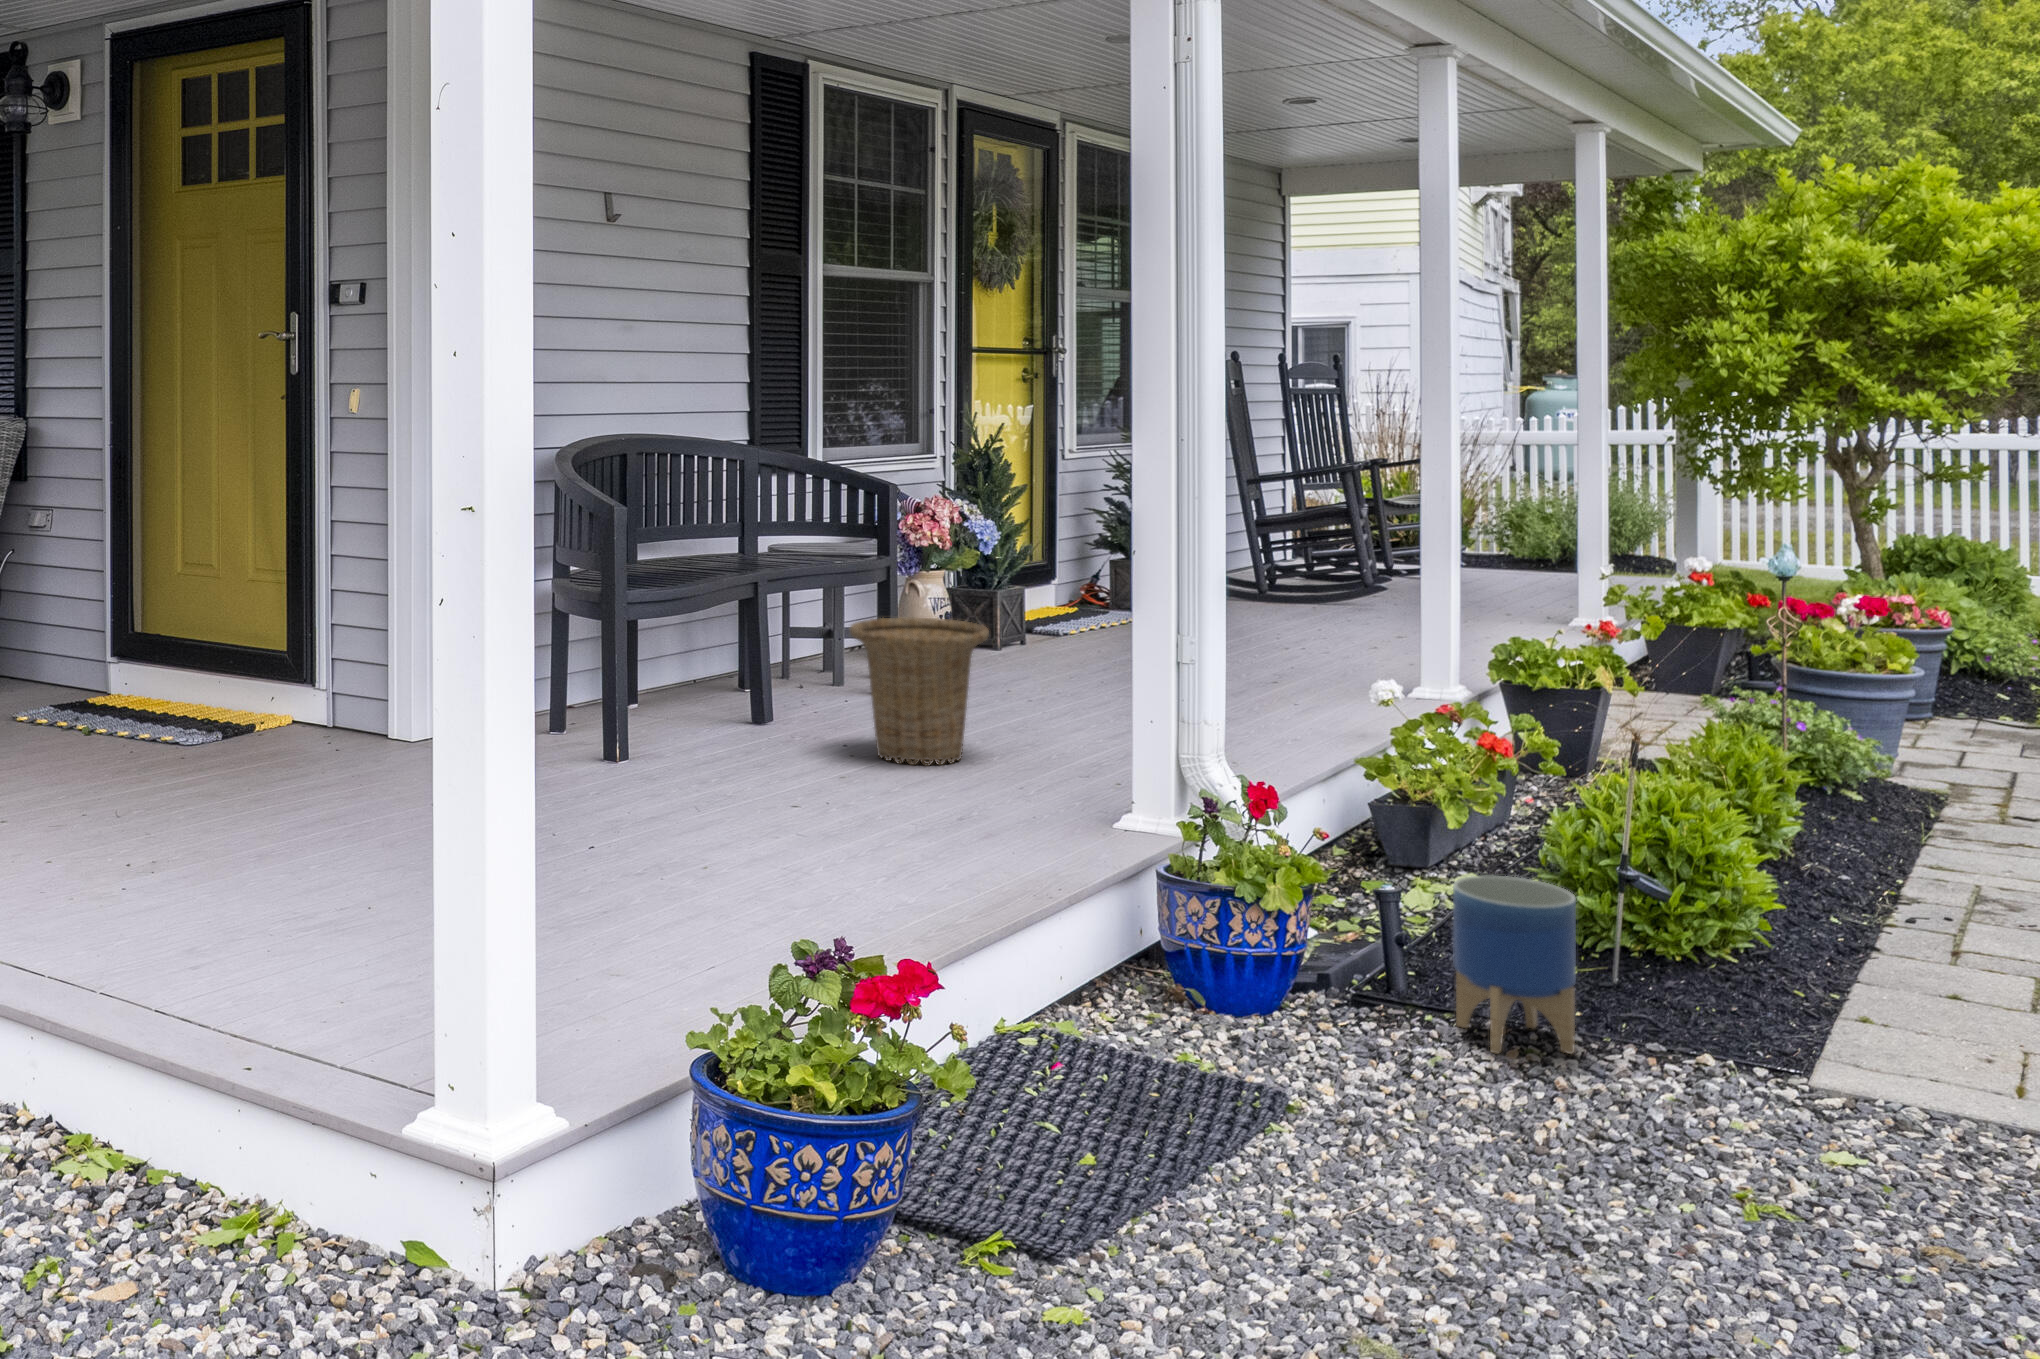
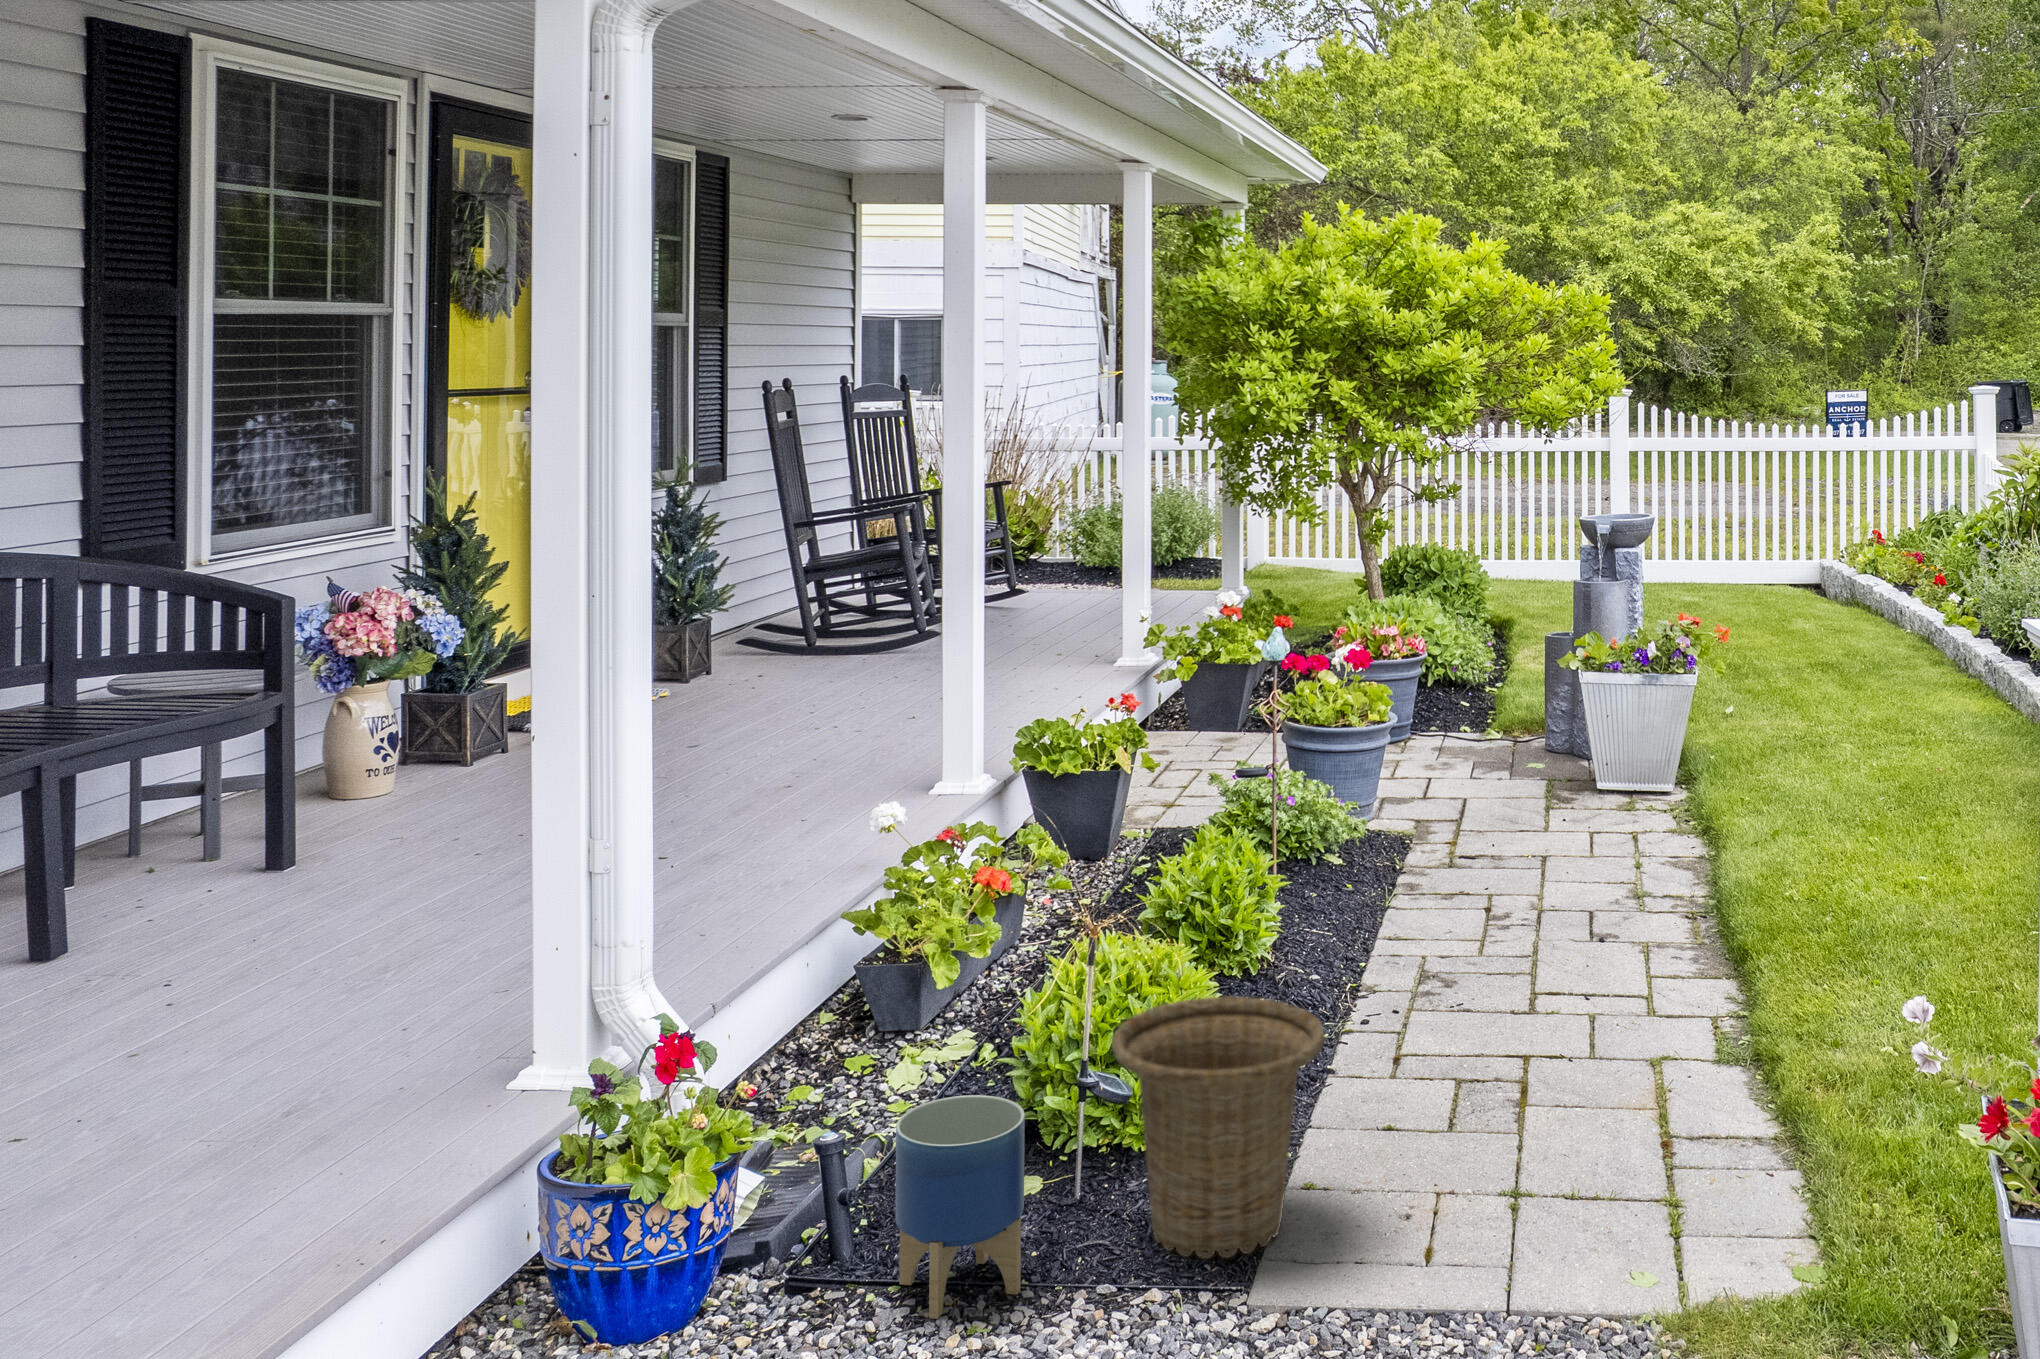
basket: present [850,618,989,765] -> present [1112,997,1325,1259]

